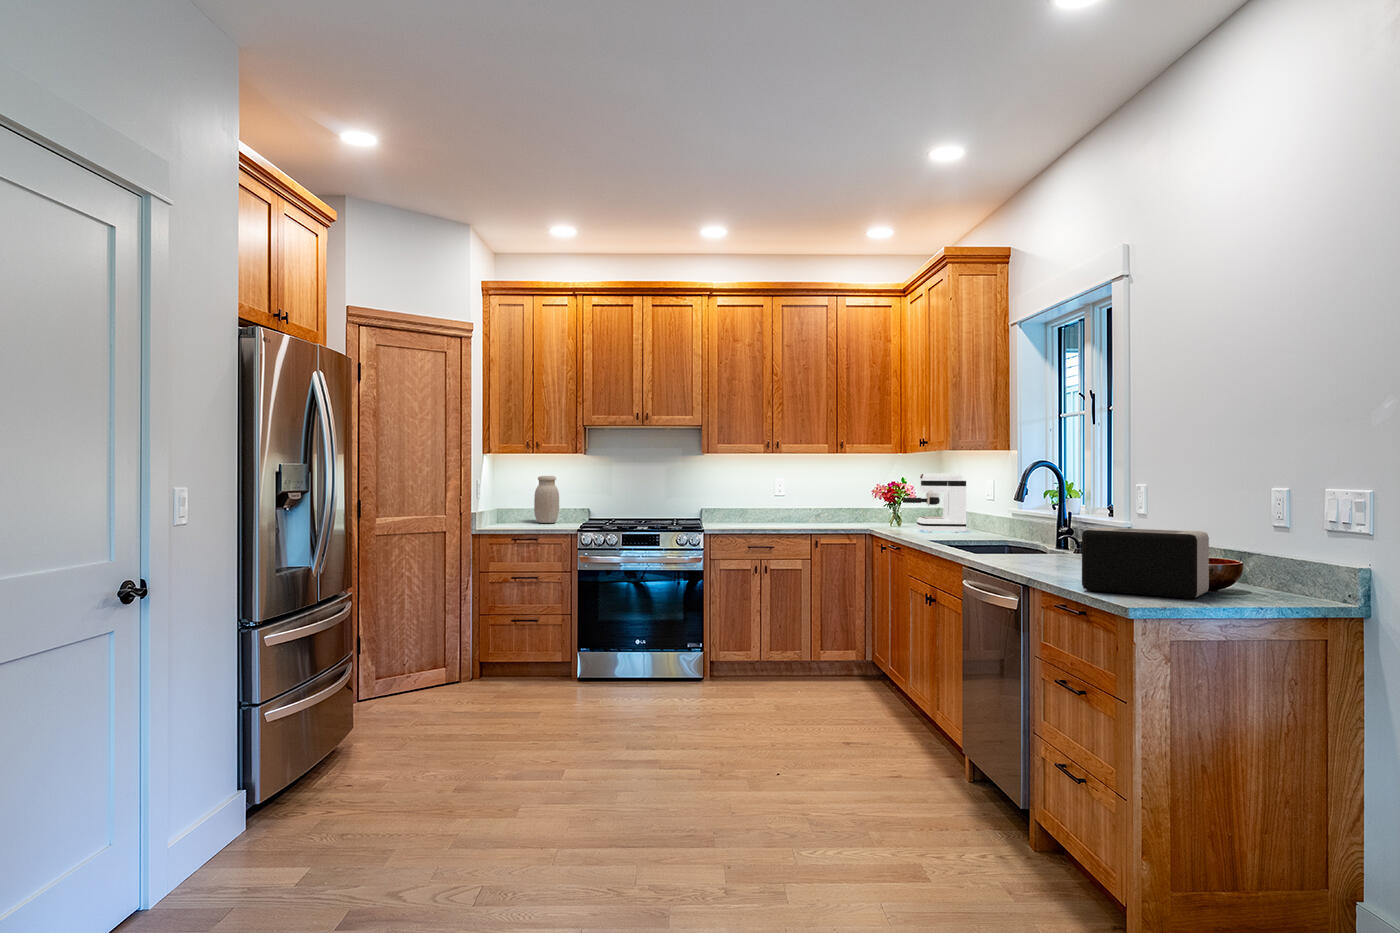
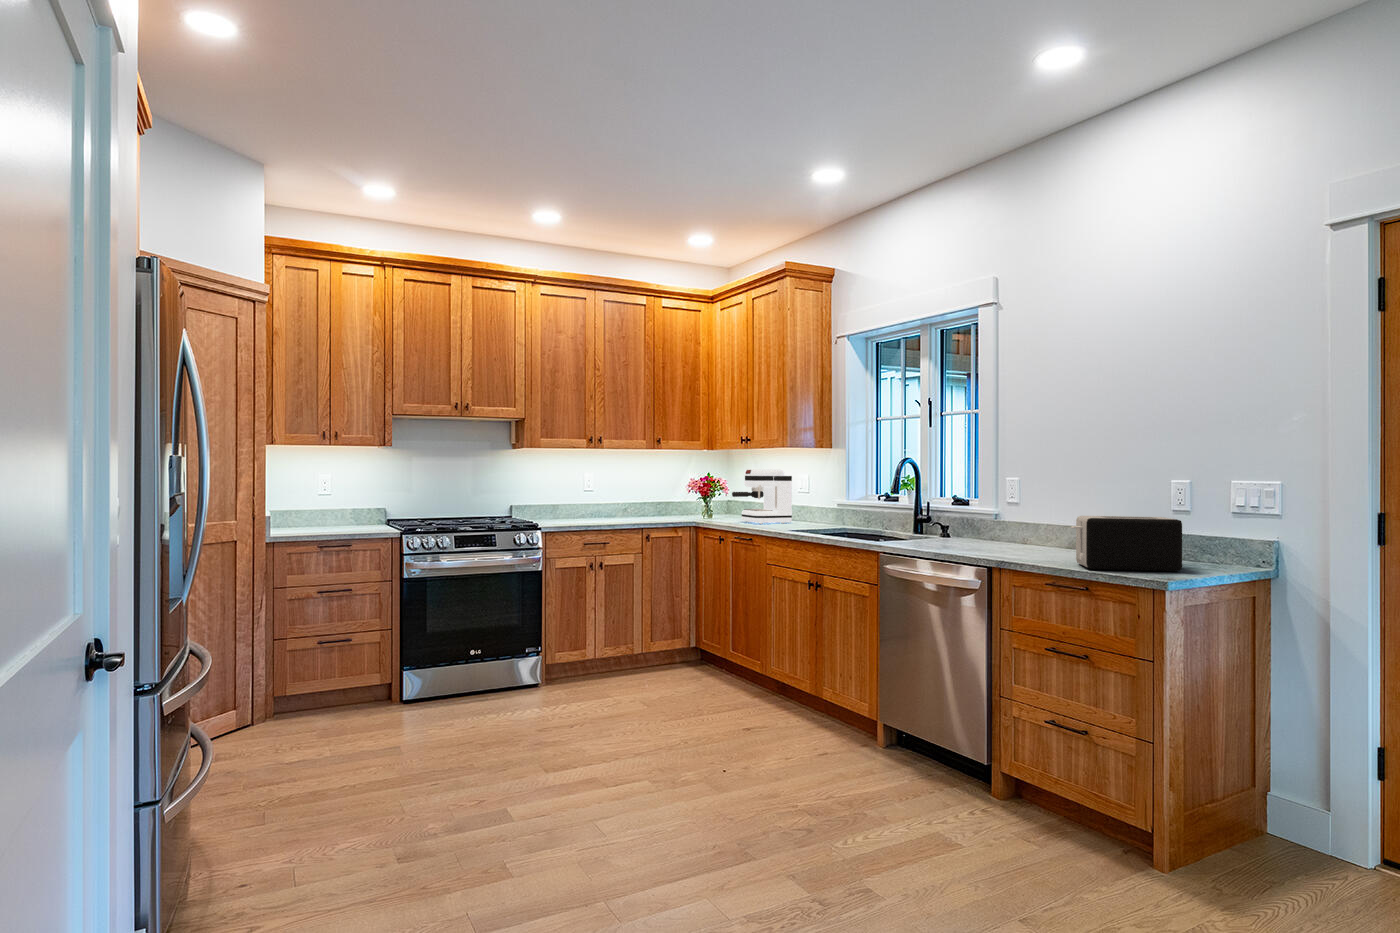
jar: present [534,476,559,523] -> none [328,471,360,526]

